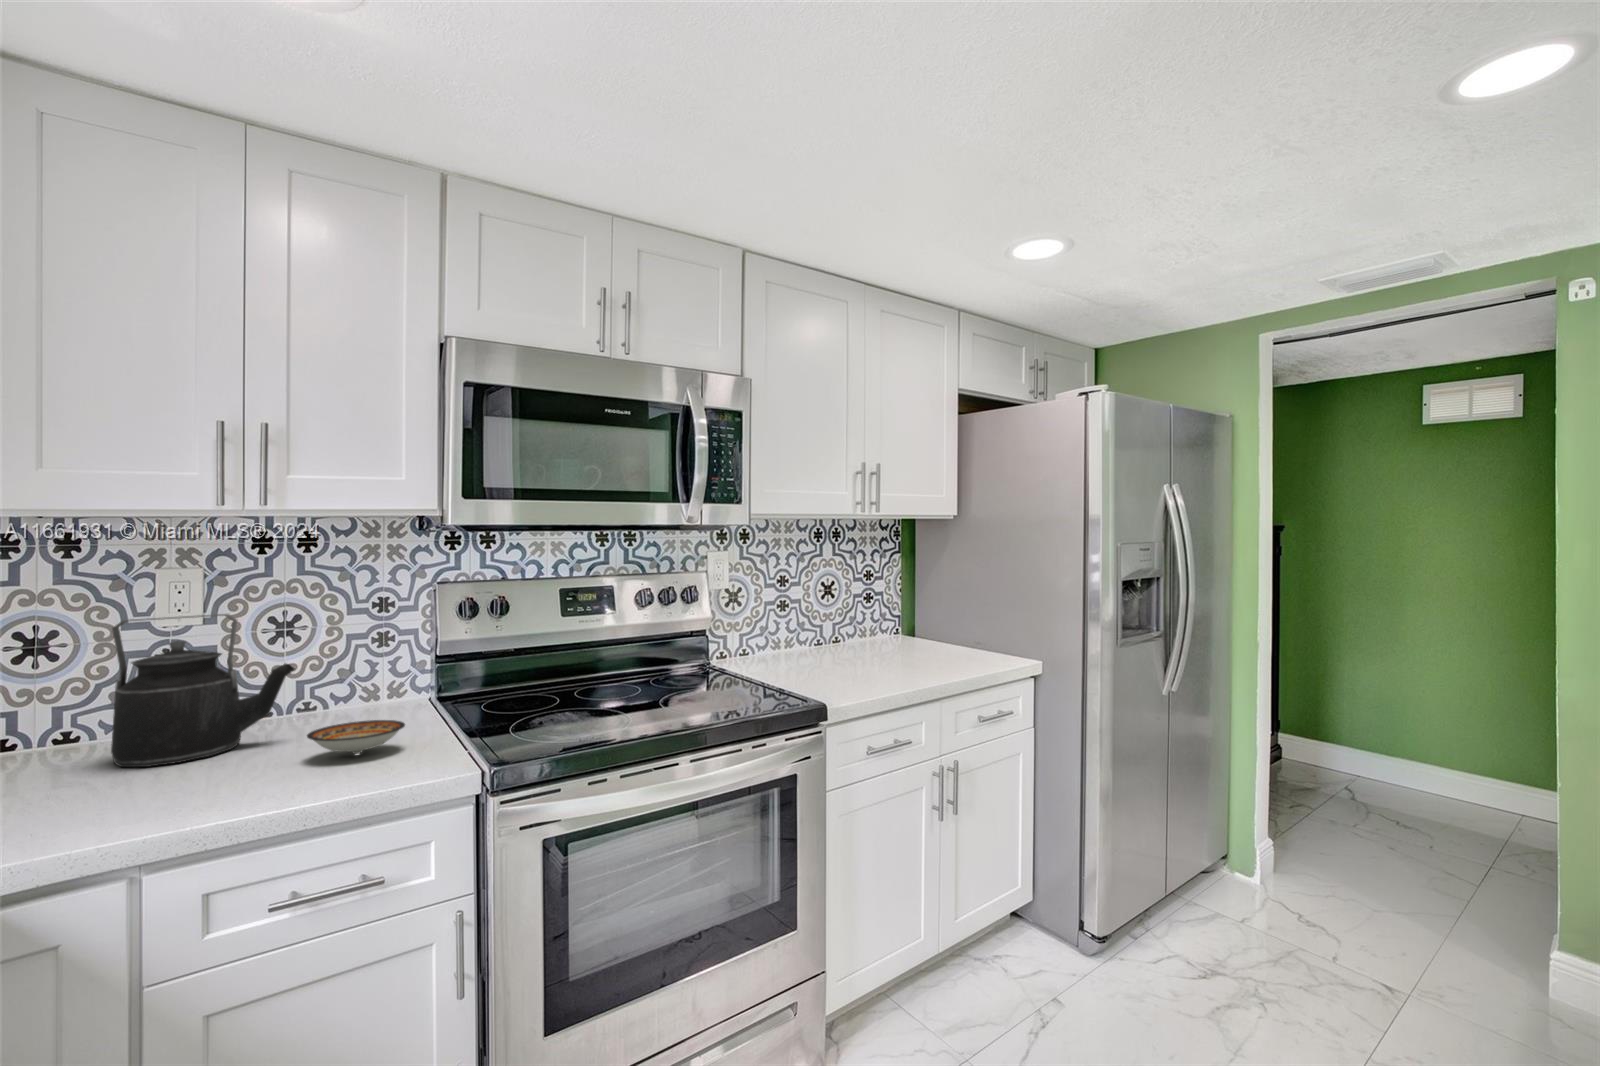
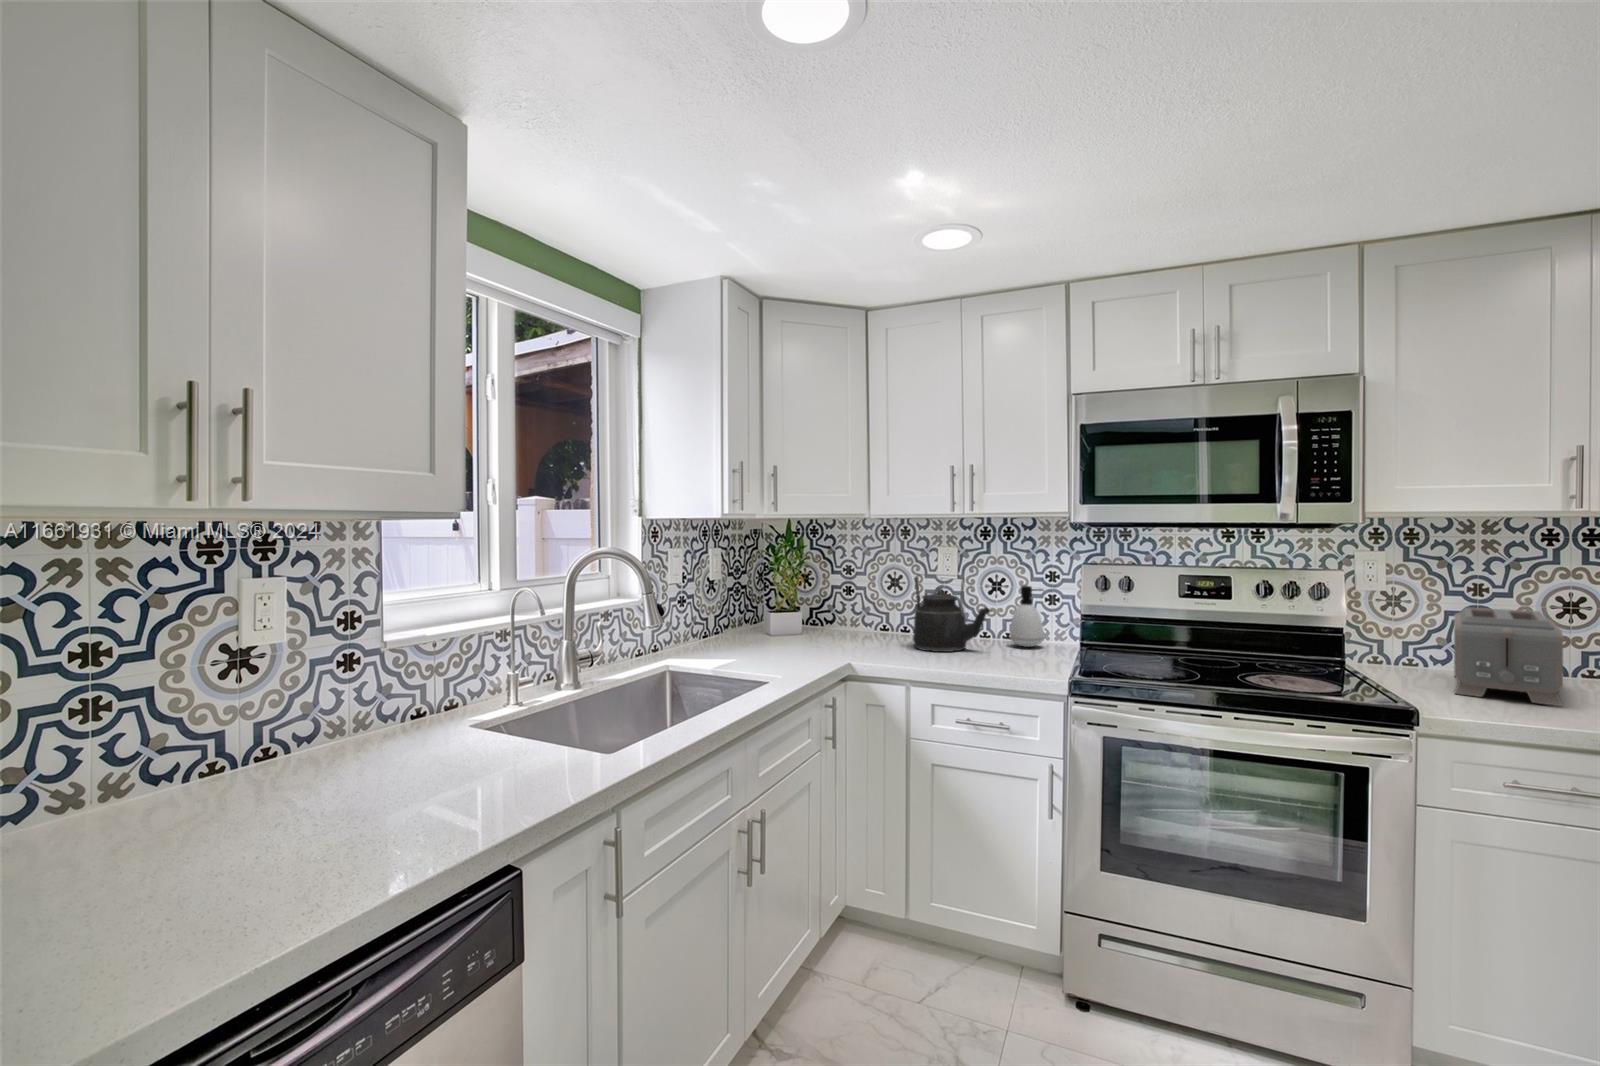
toaster: none [780,595,868,675] -> present [1454,607,1563,706]
soap dispenser: none [321,621,380,717] -> present [1010,586,1044,647]
ceramic bowl: present [307,720,405,754] -> none [988,647,1040,667]

